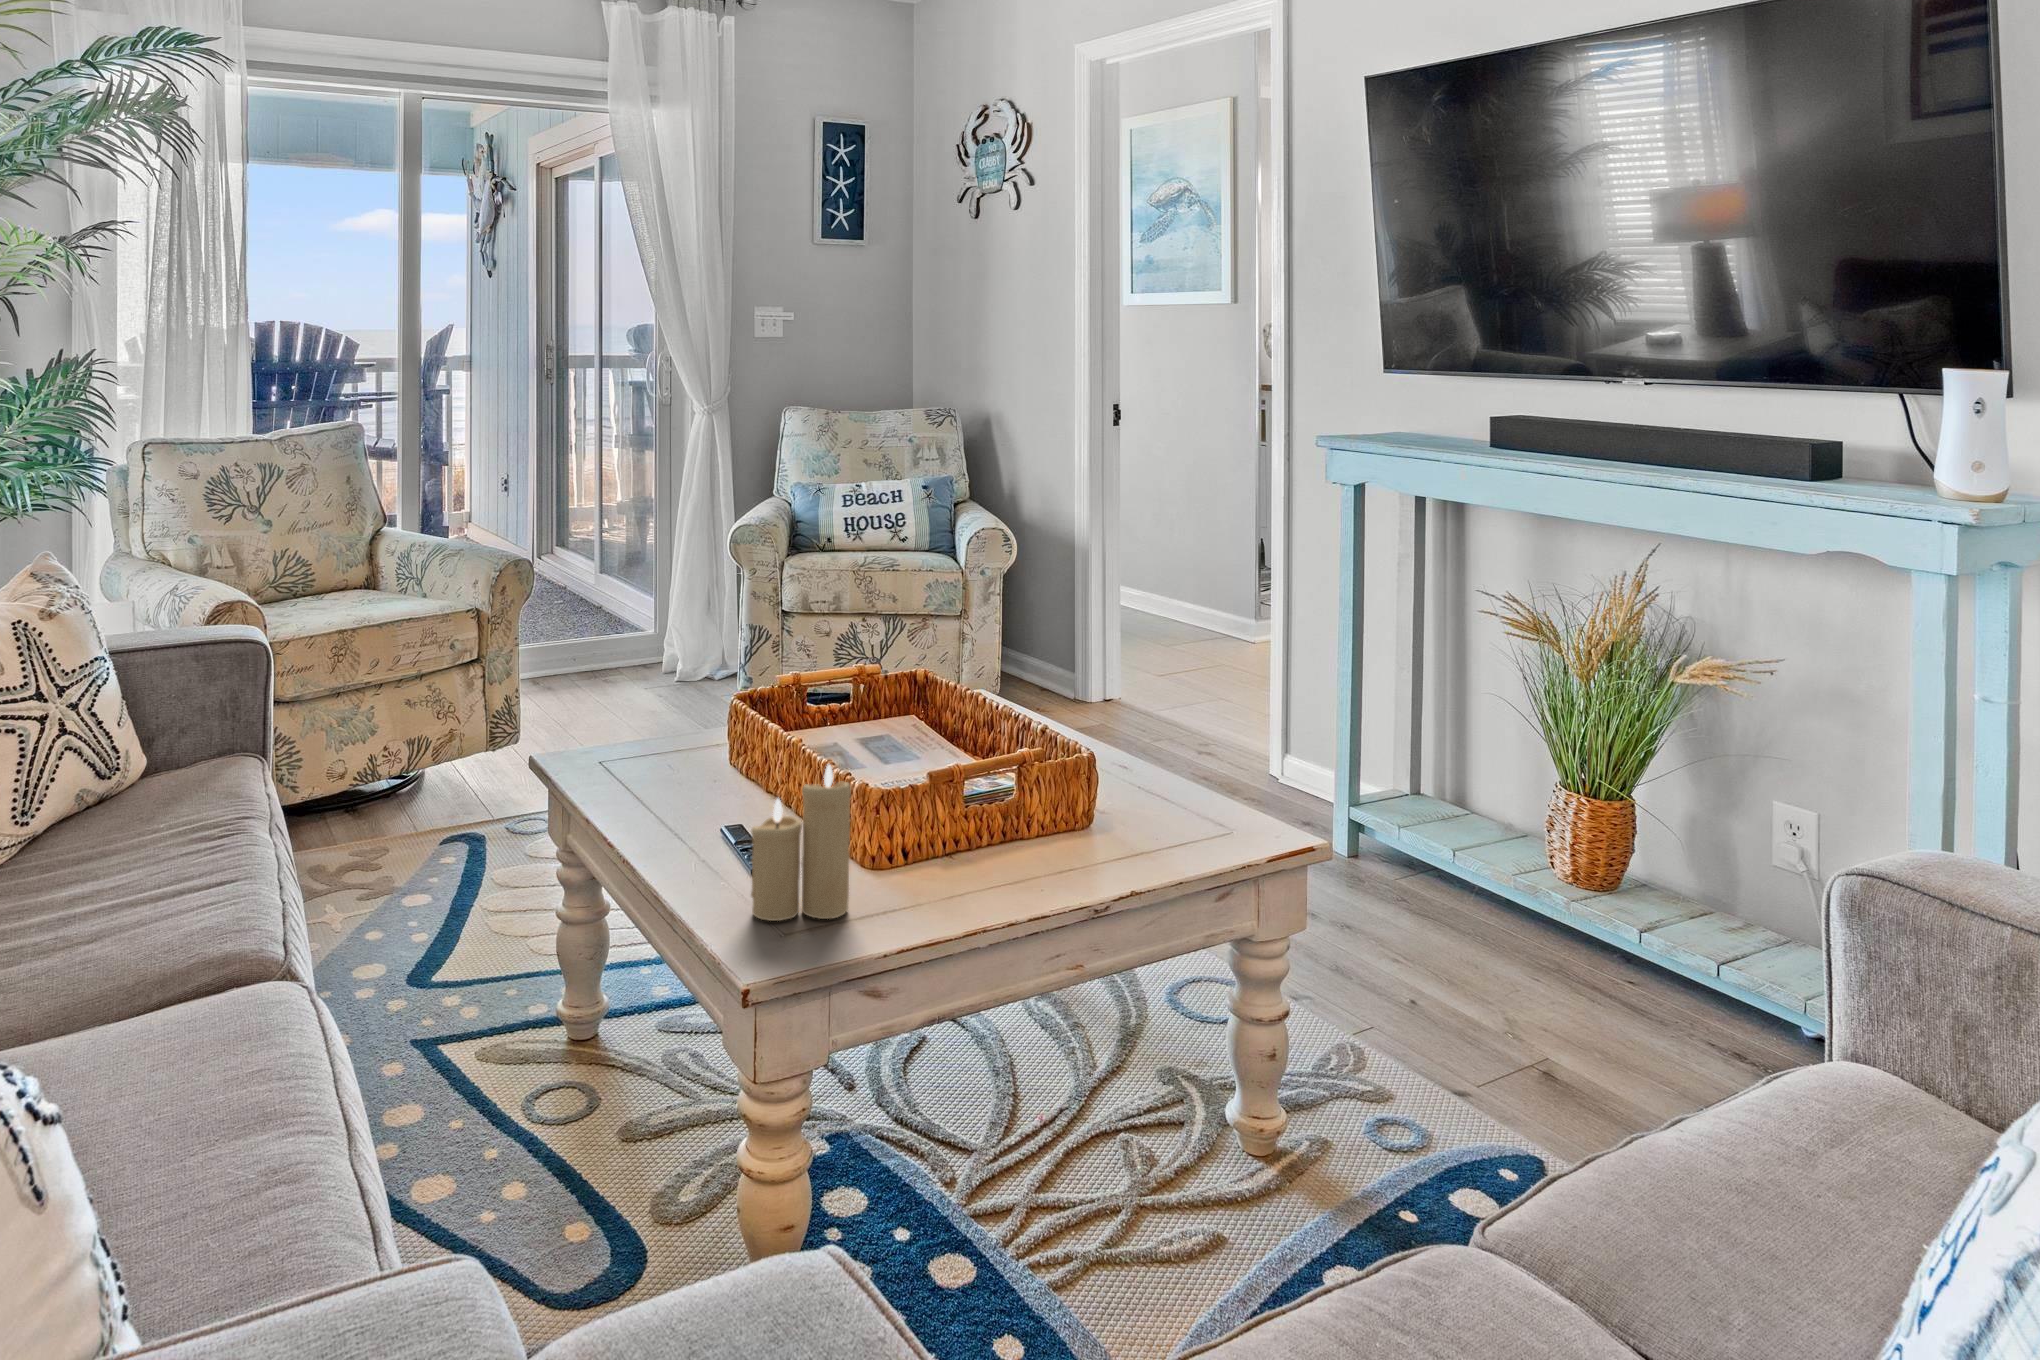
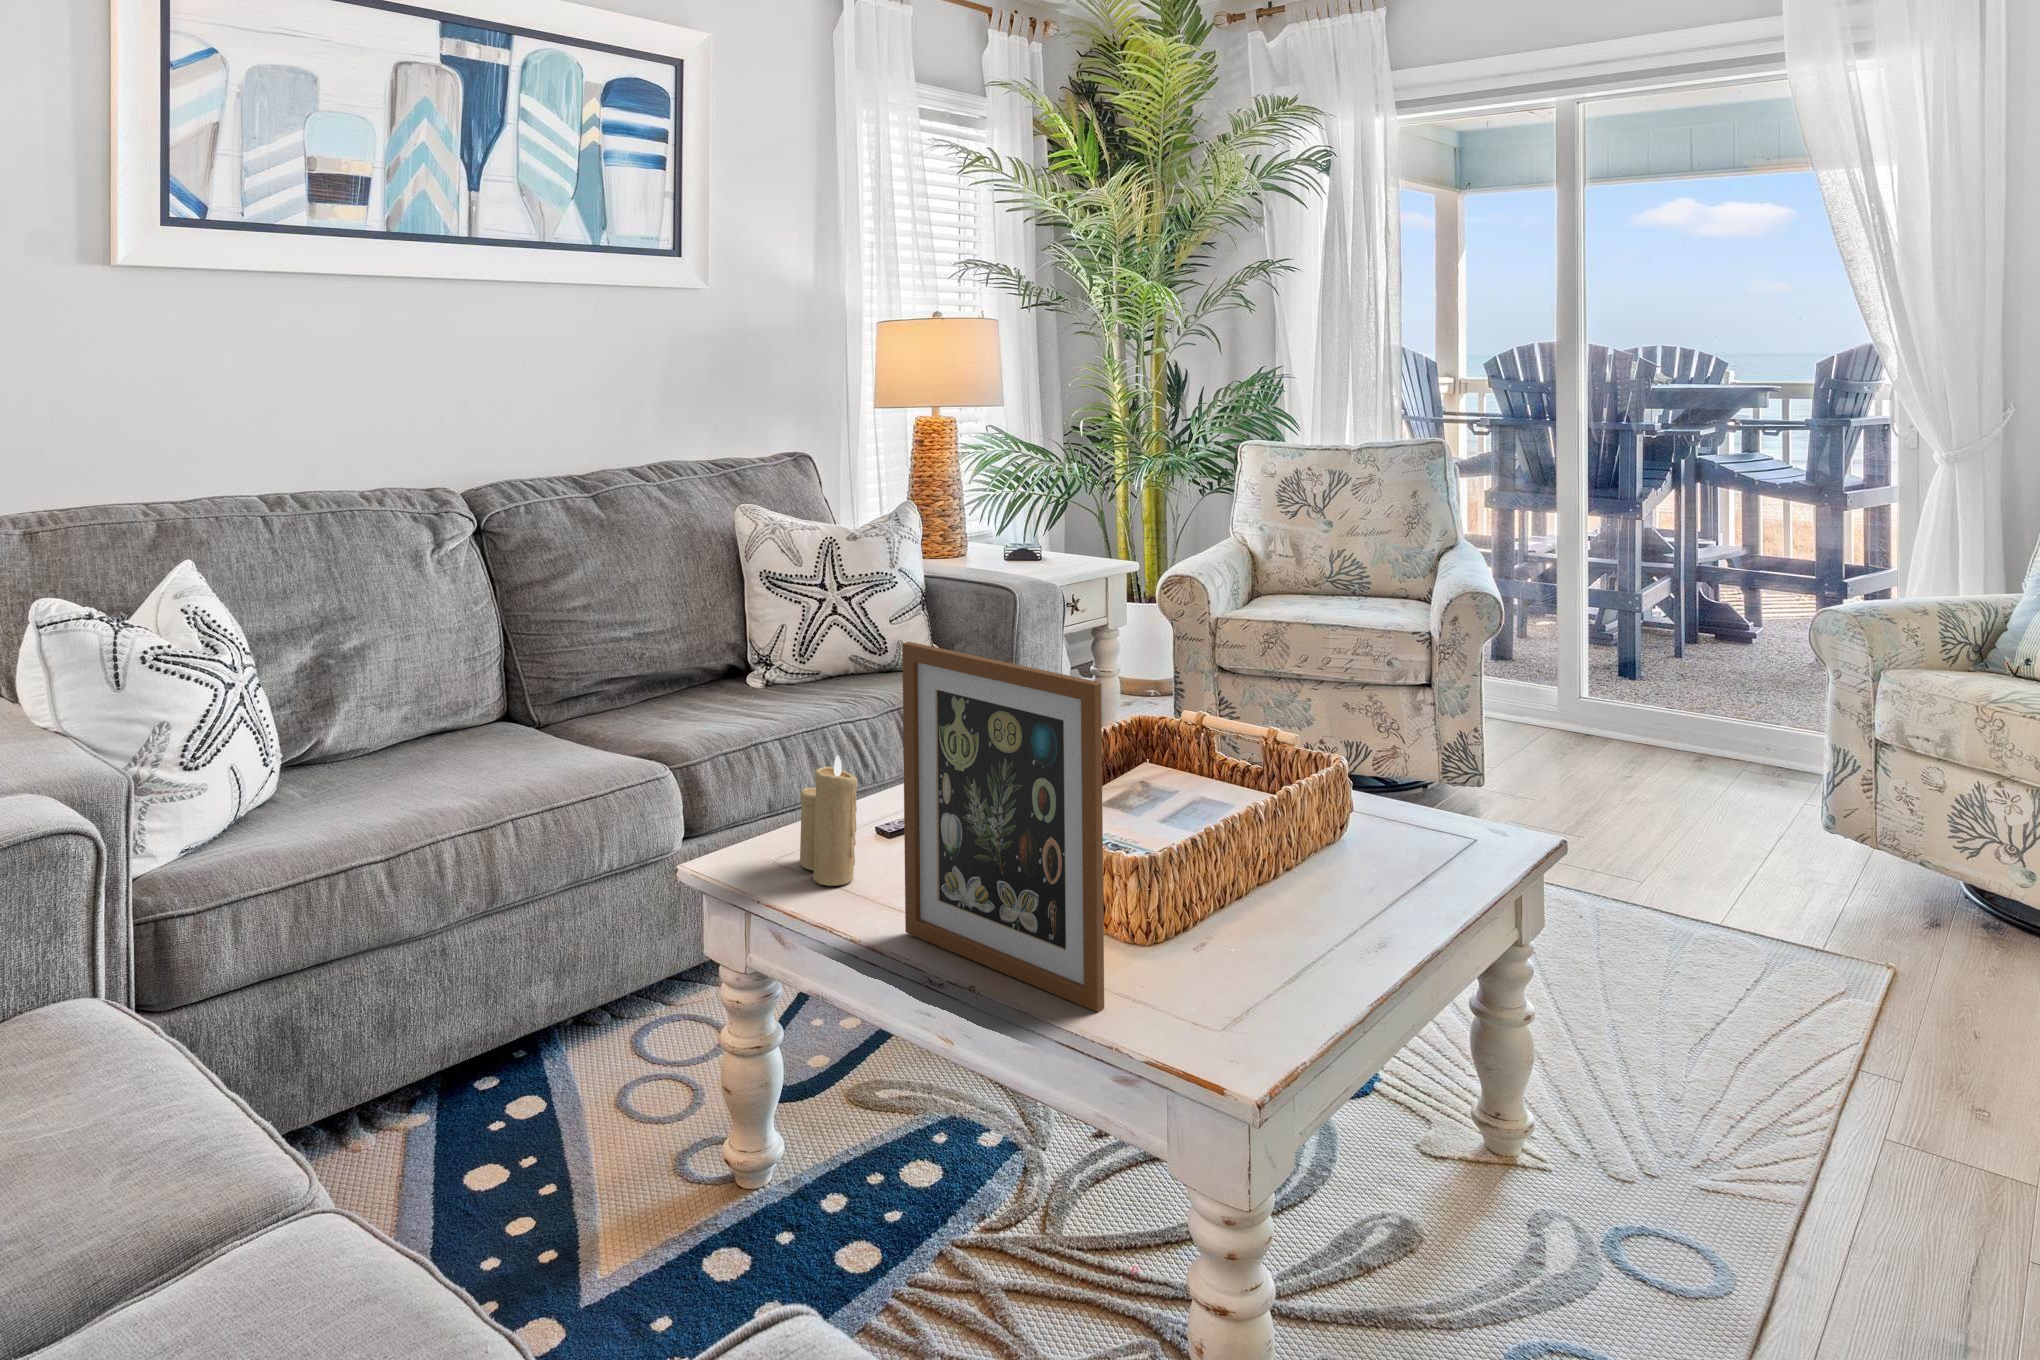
picture frame: none [985,570,1186,893] -> present [902,642,1104,1012]

